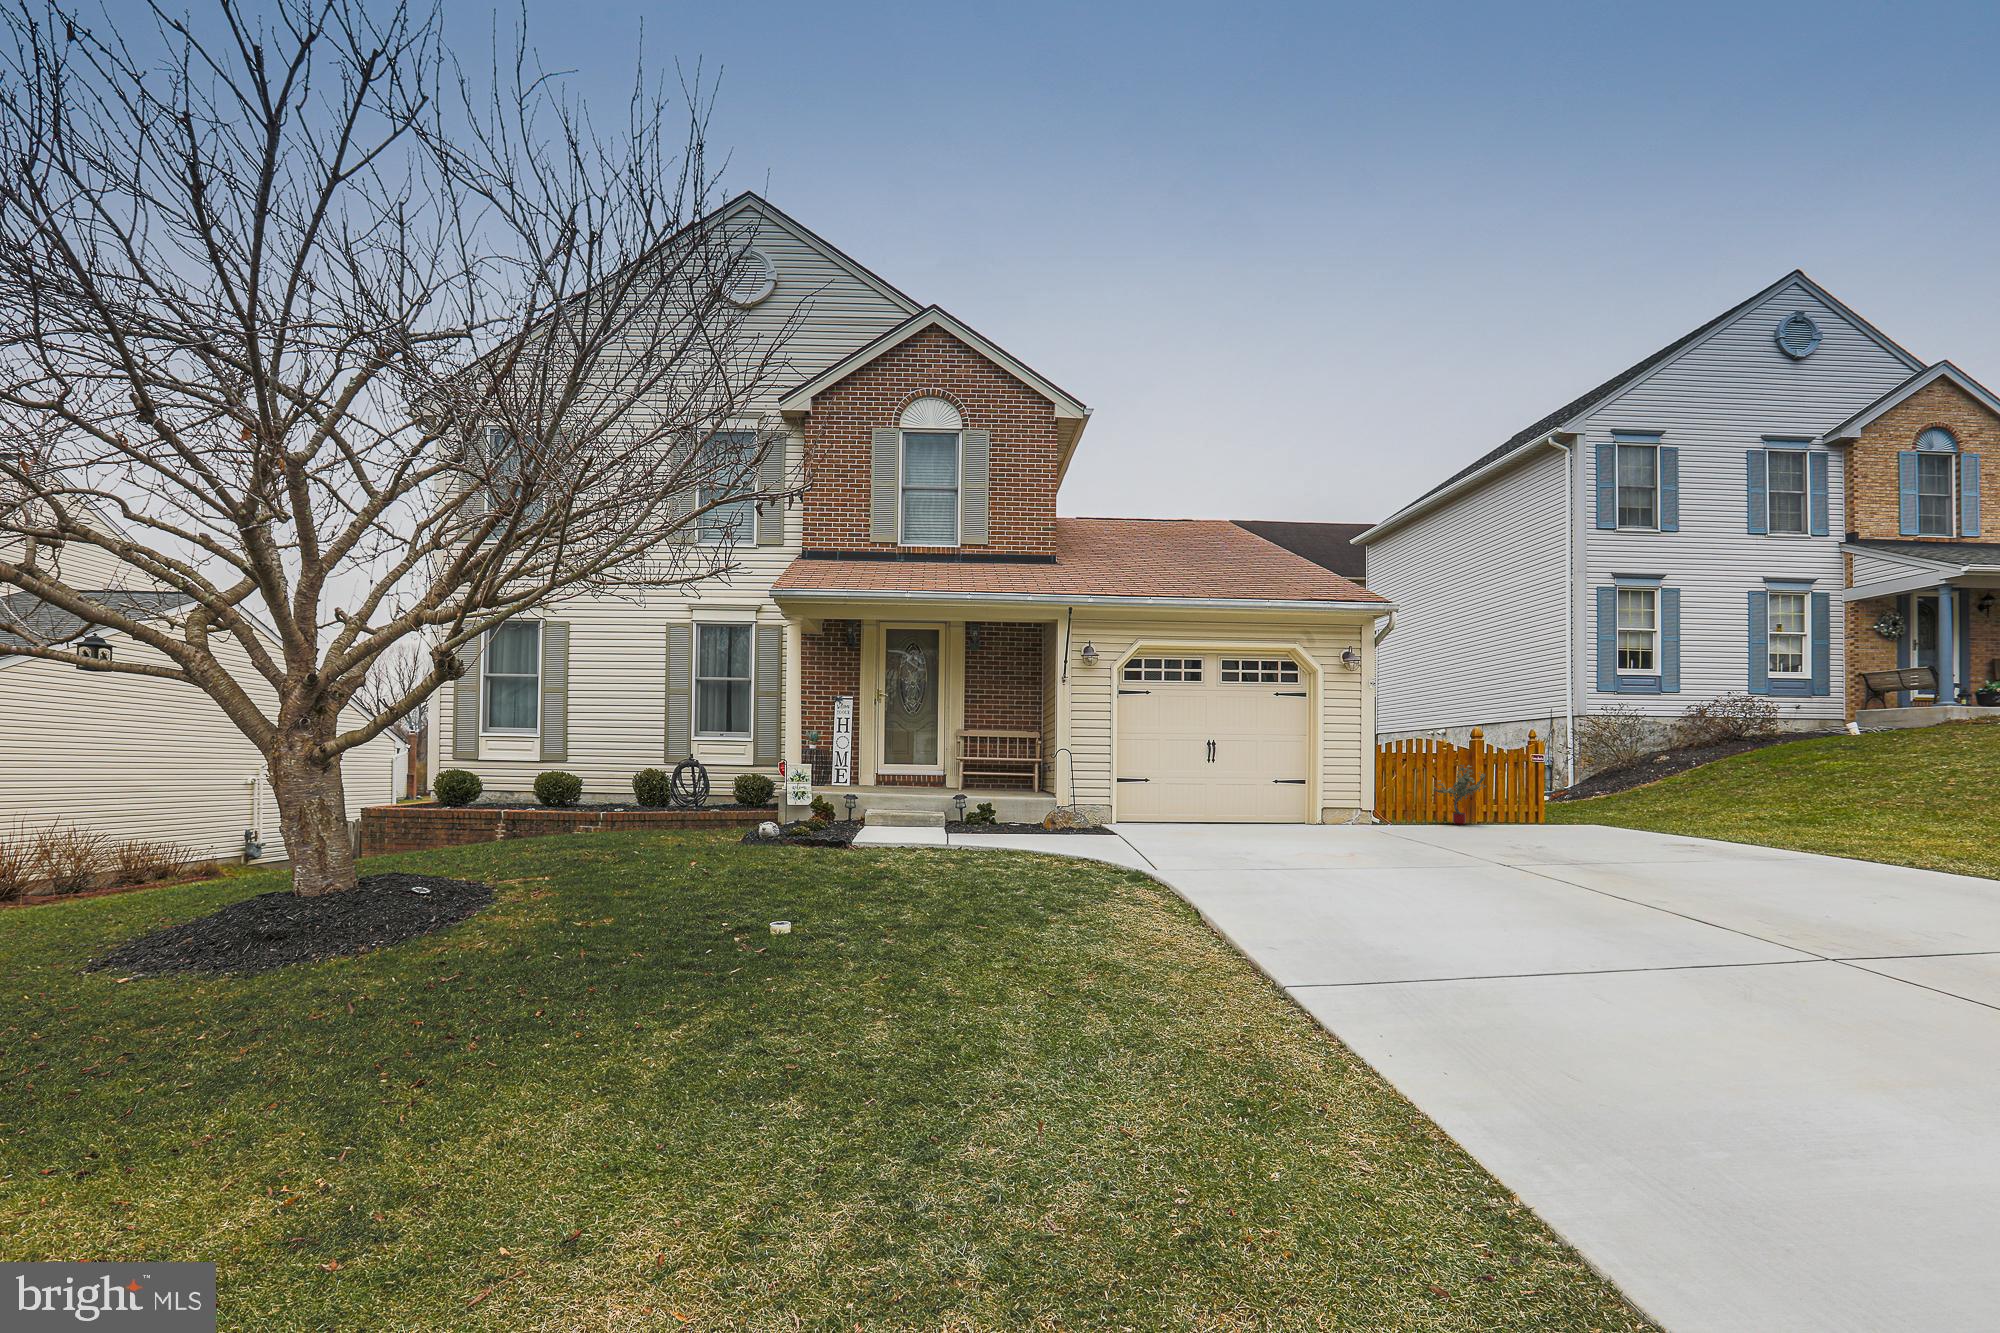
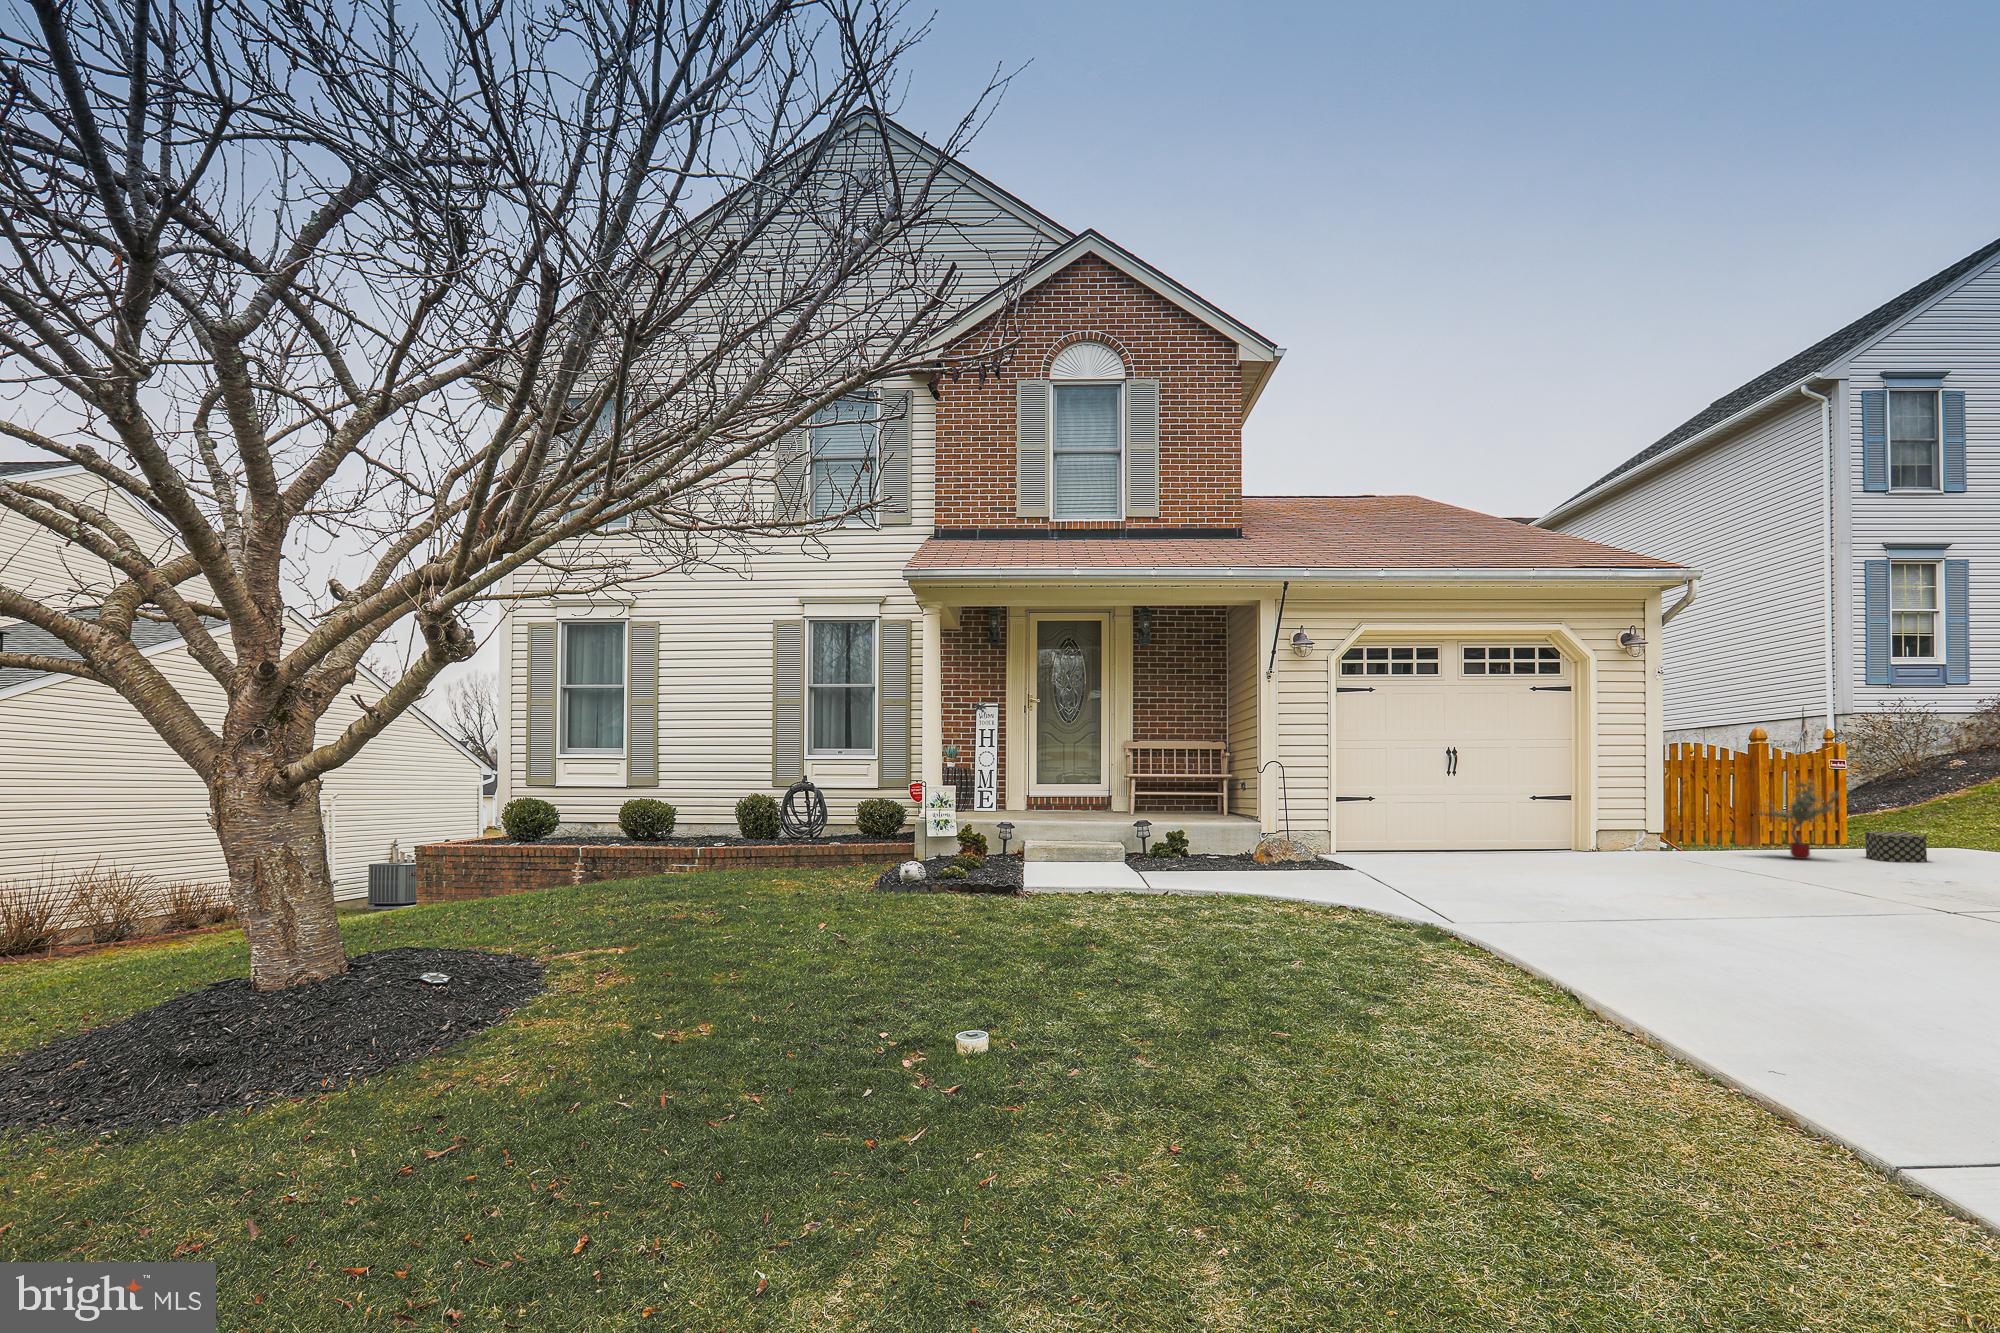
storage box: none [1506,804,1543,828] -> present [1864,831,1927,862]

